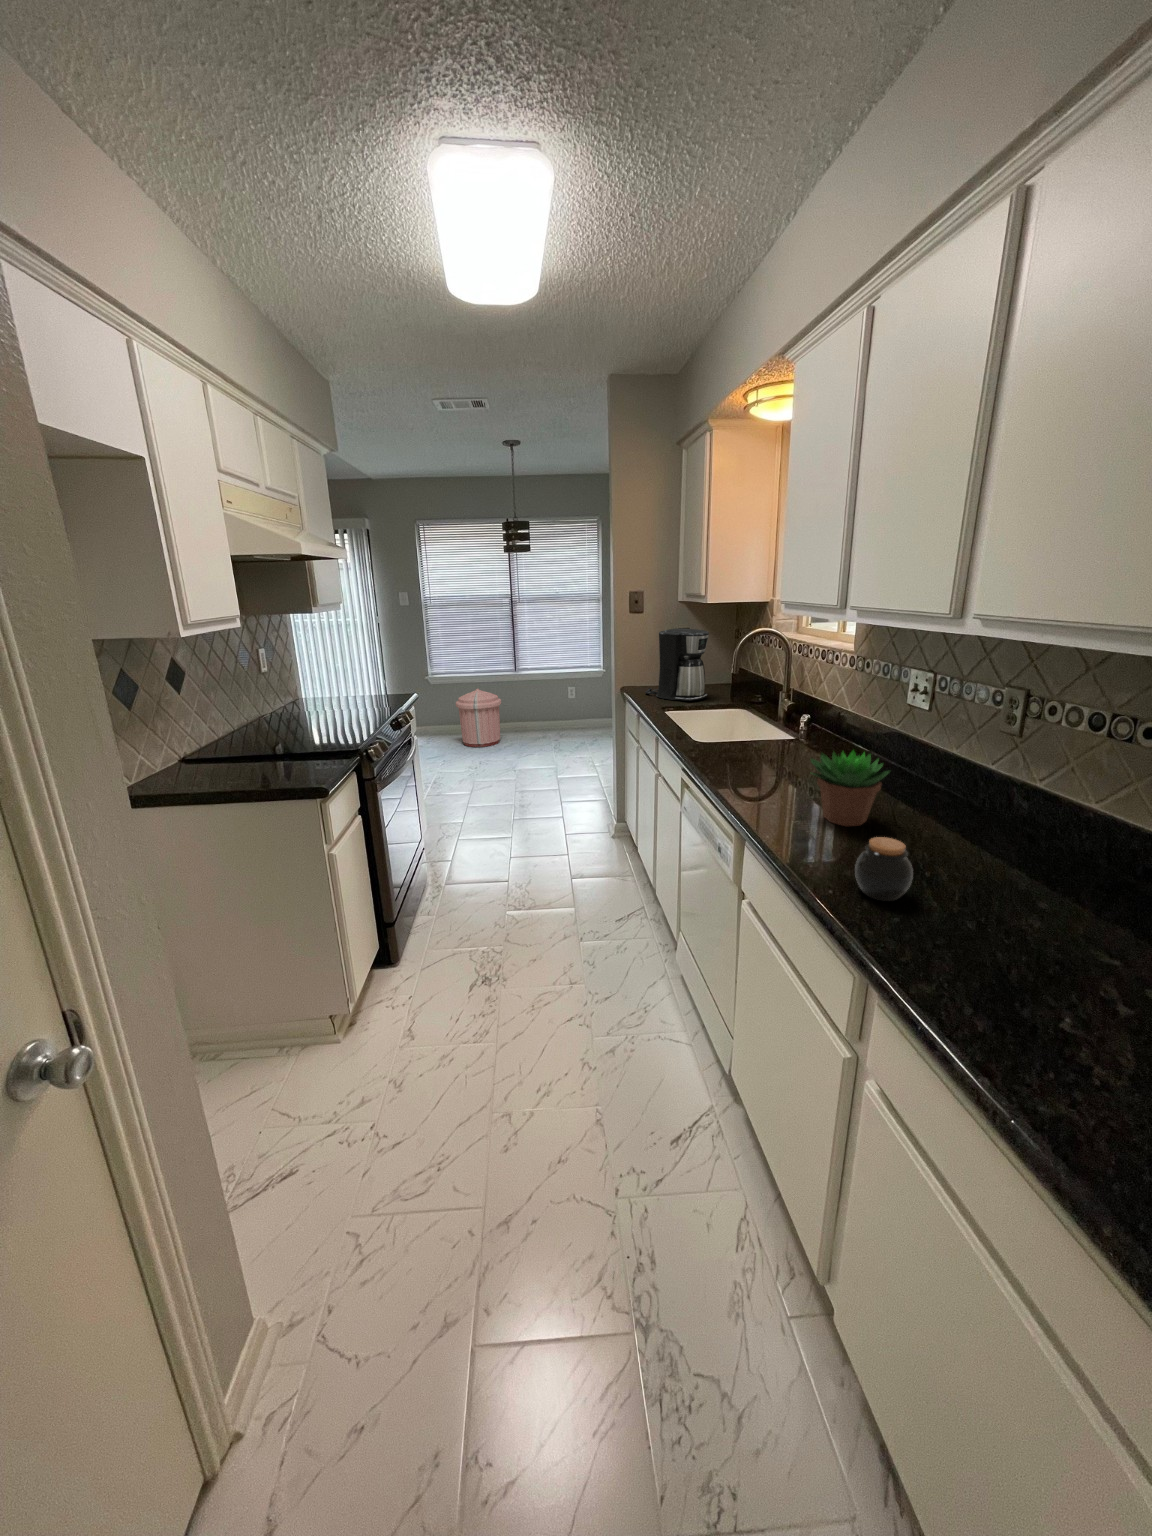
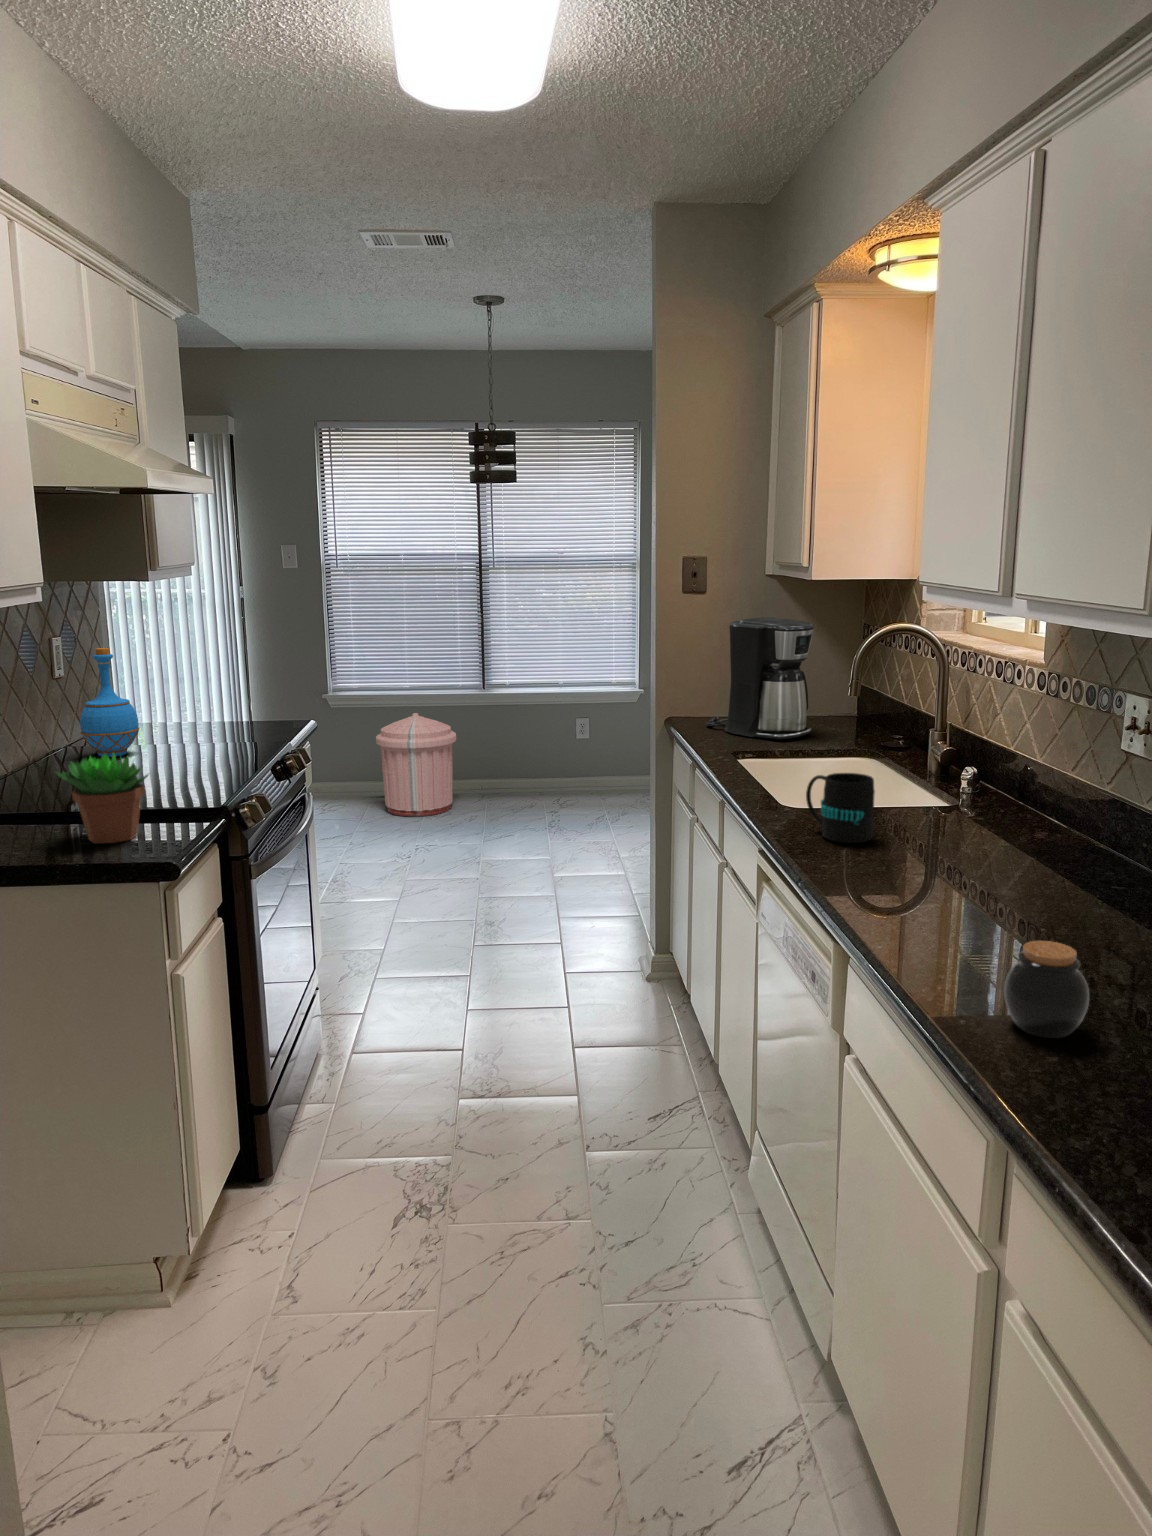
bottle: none [274,655,310,721] -> present [80,648,140,757]
mug: none [711,723,753,766] -> present [806,773,875,843]
succulent plant: present [811,751,890,826] -> present [56,754,148,843]

